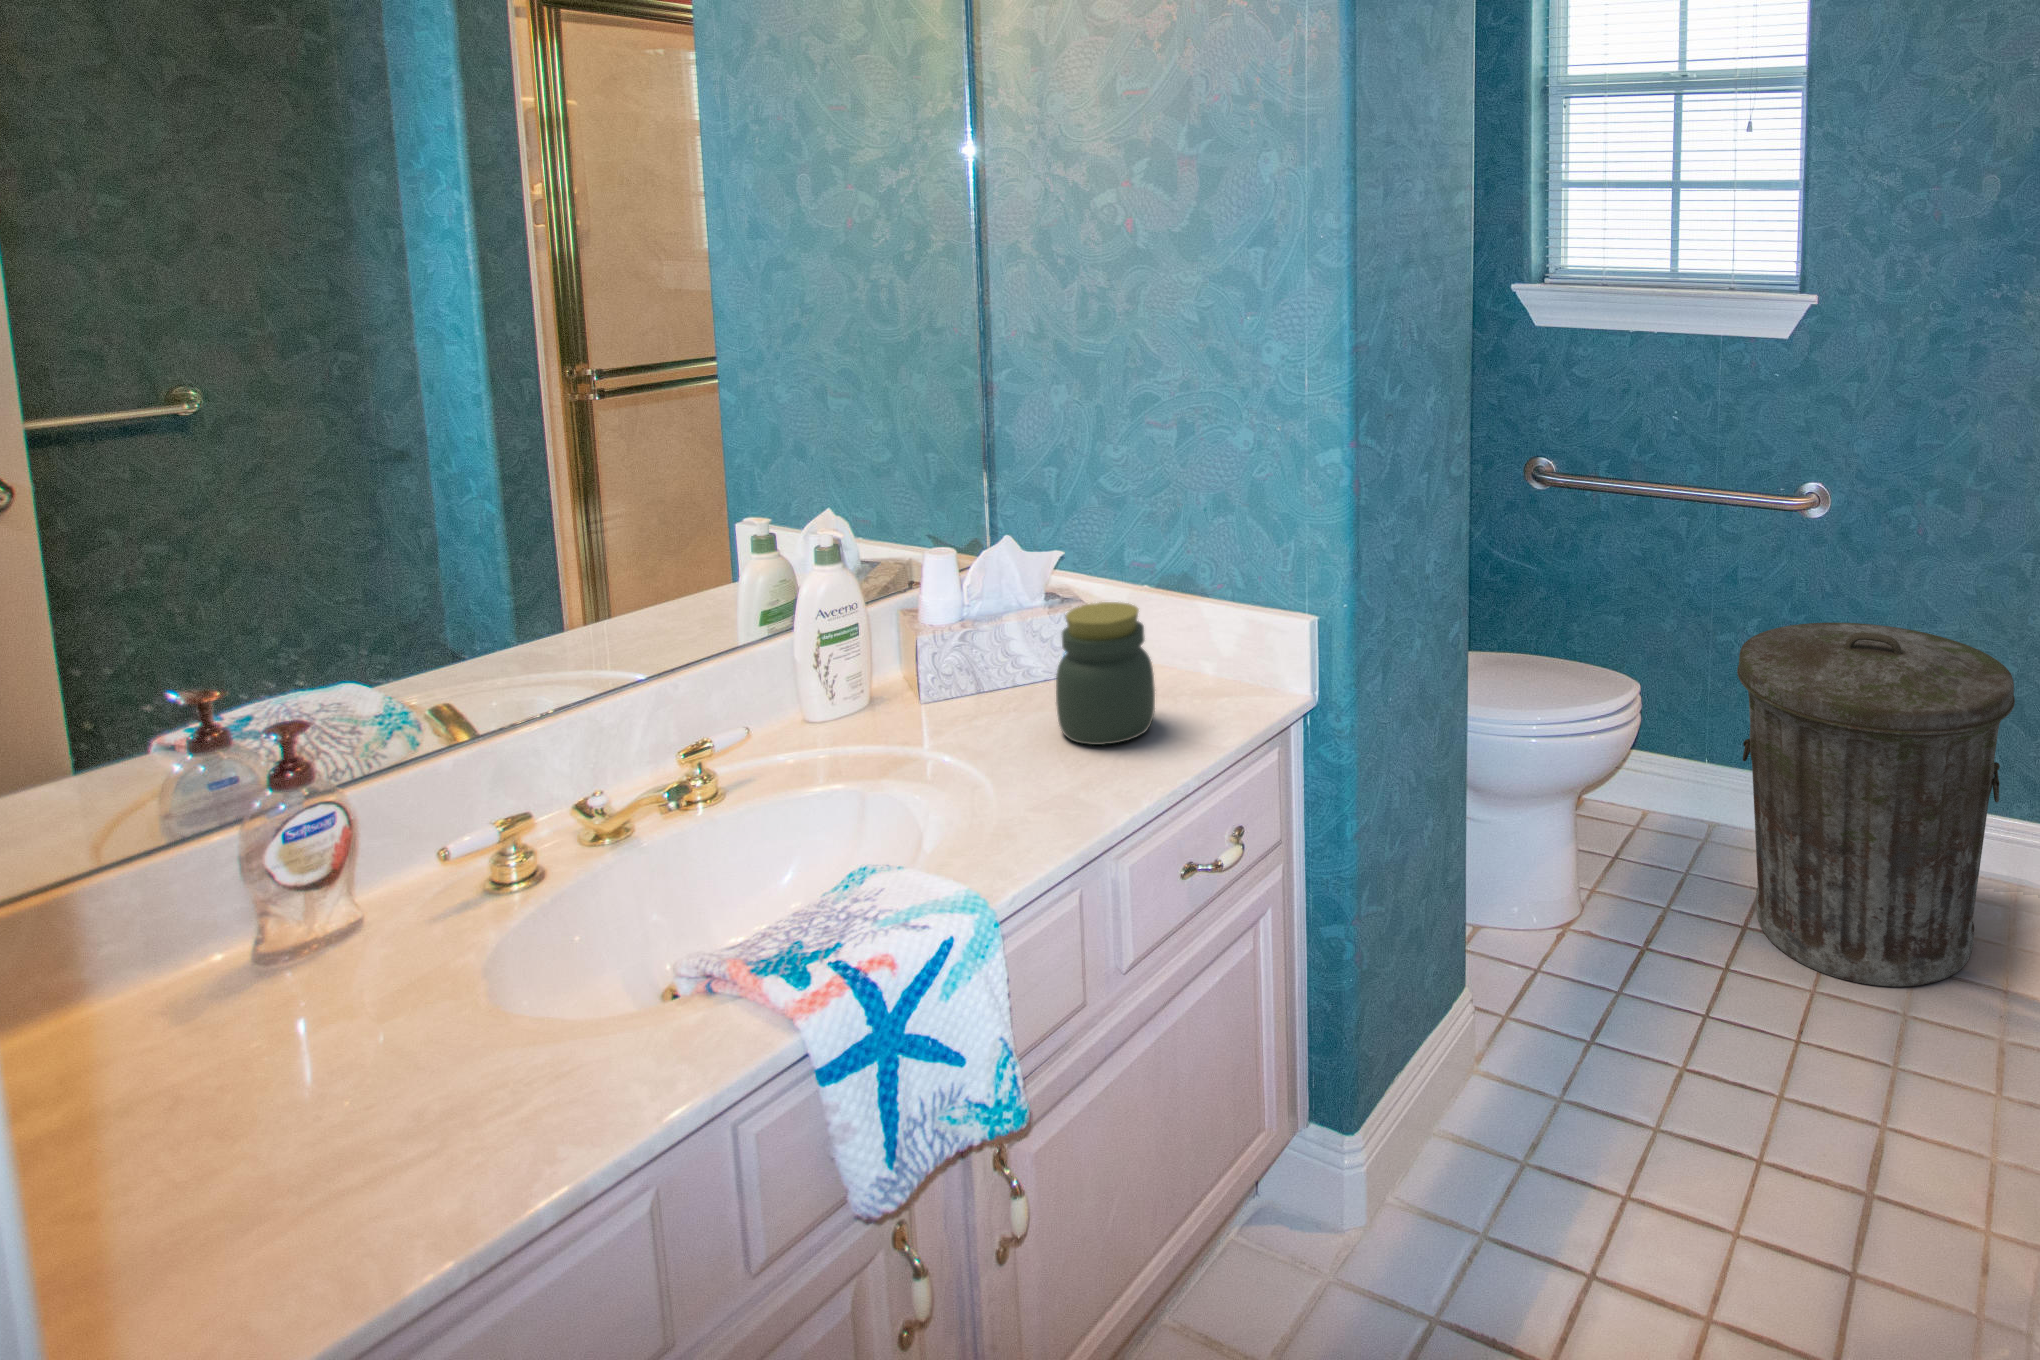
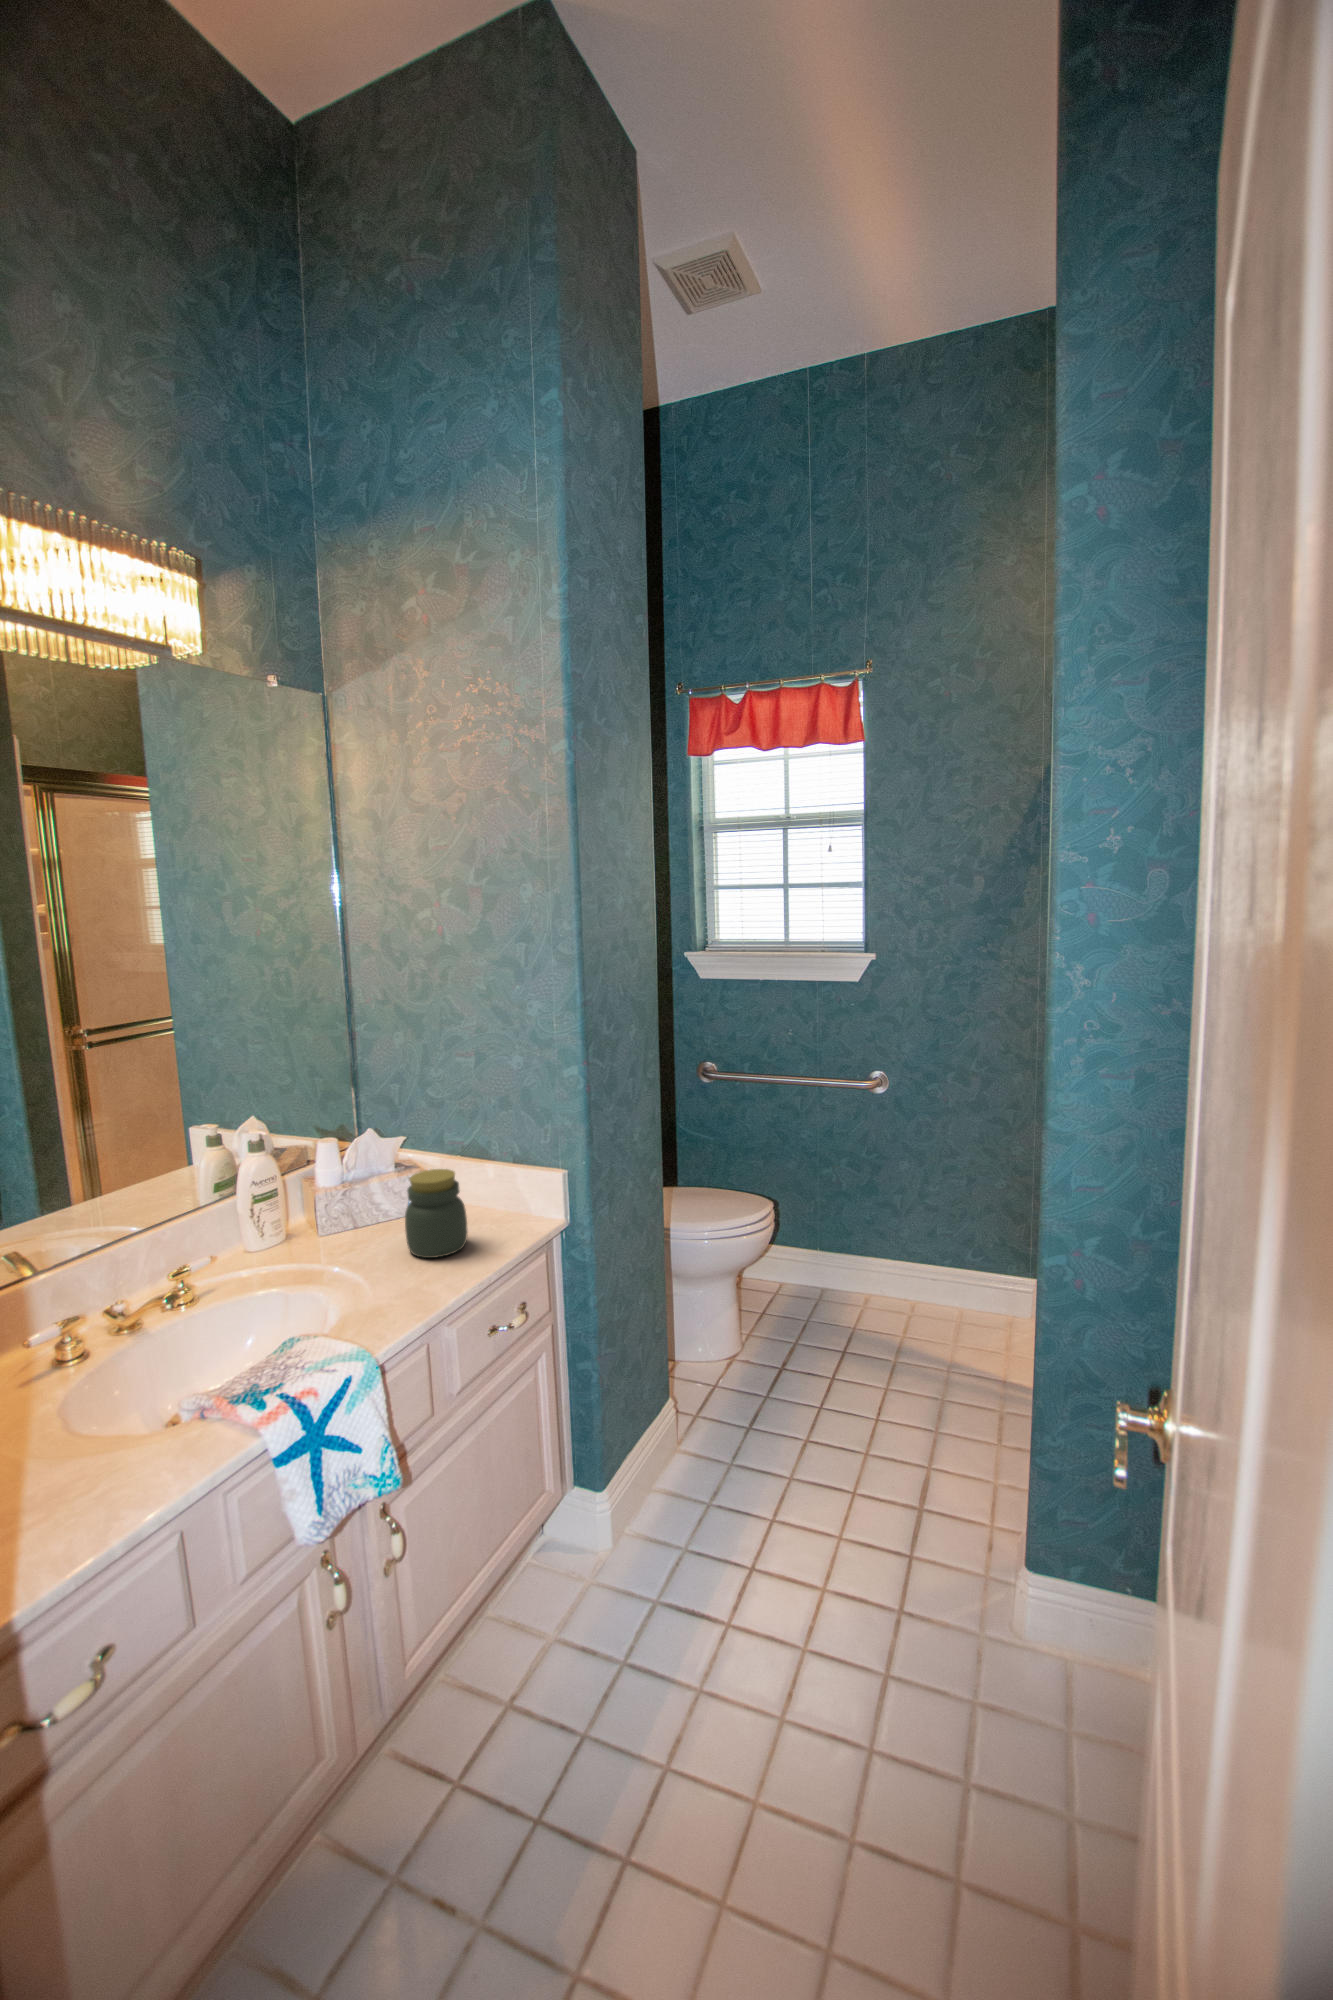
trash can: present [1737,623,2015,987] -> none [834,1159,1002,1383]

